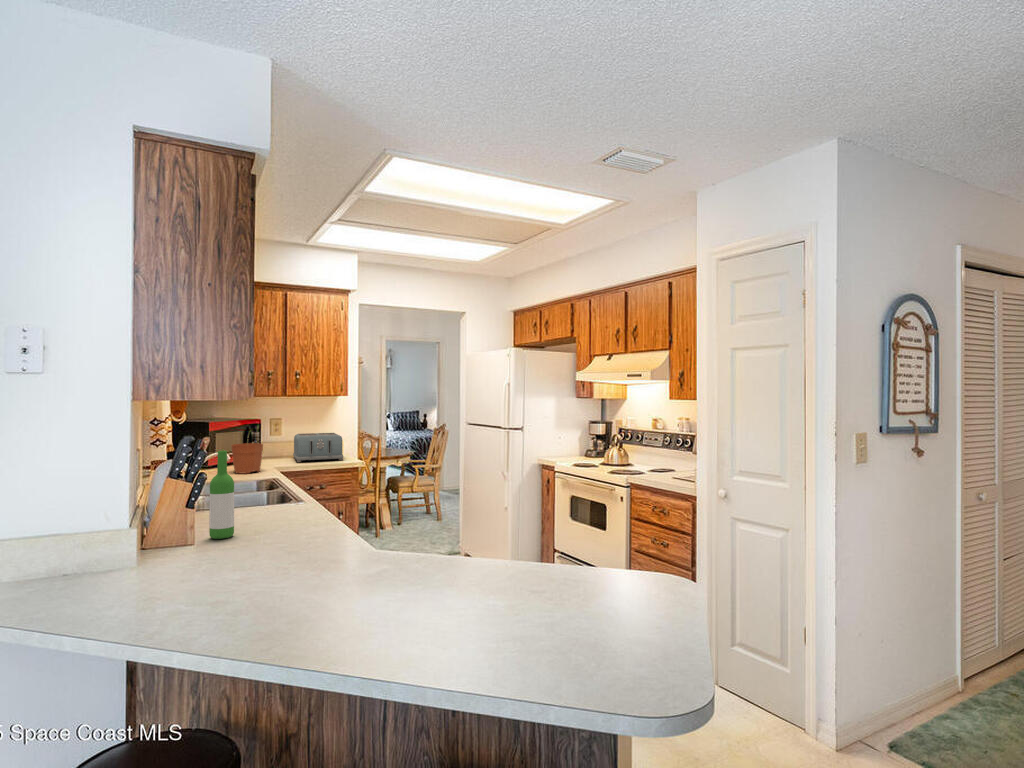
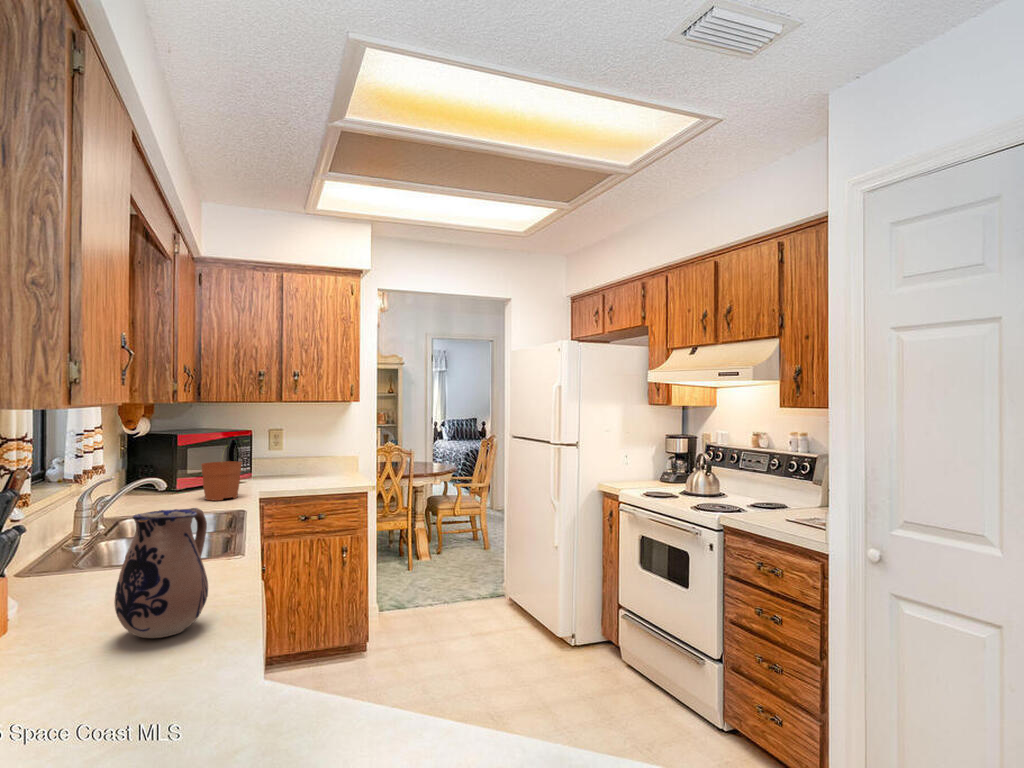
toaster: present [293,433,343,462] -> none [290,447,350,485]
wine bottle: present [209,450,234,539] -> none [51,487,94,627]
ceramic pitcher: none [261,463,315,541] -> present [114,508,208,638]

